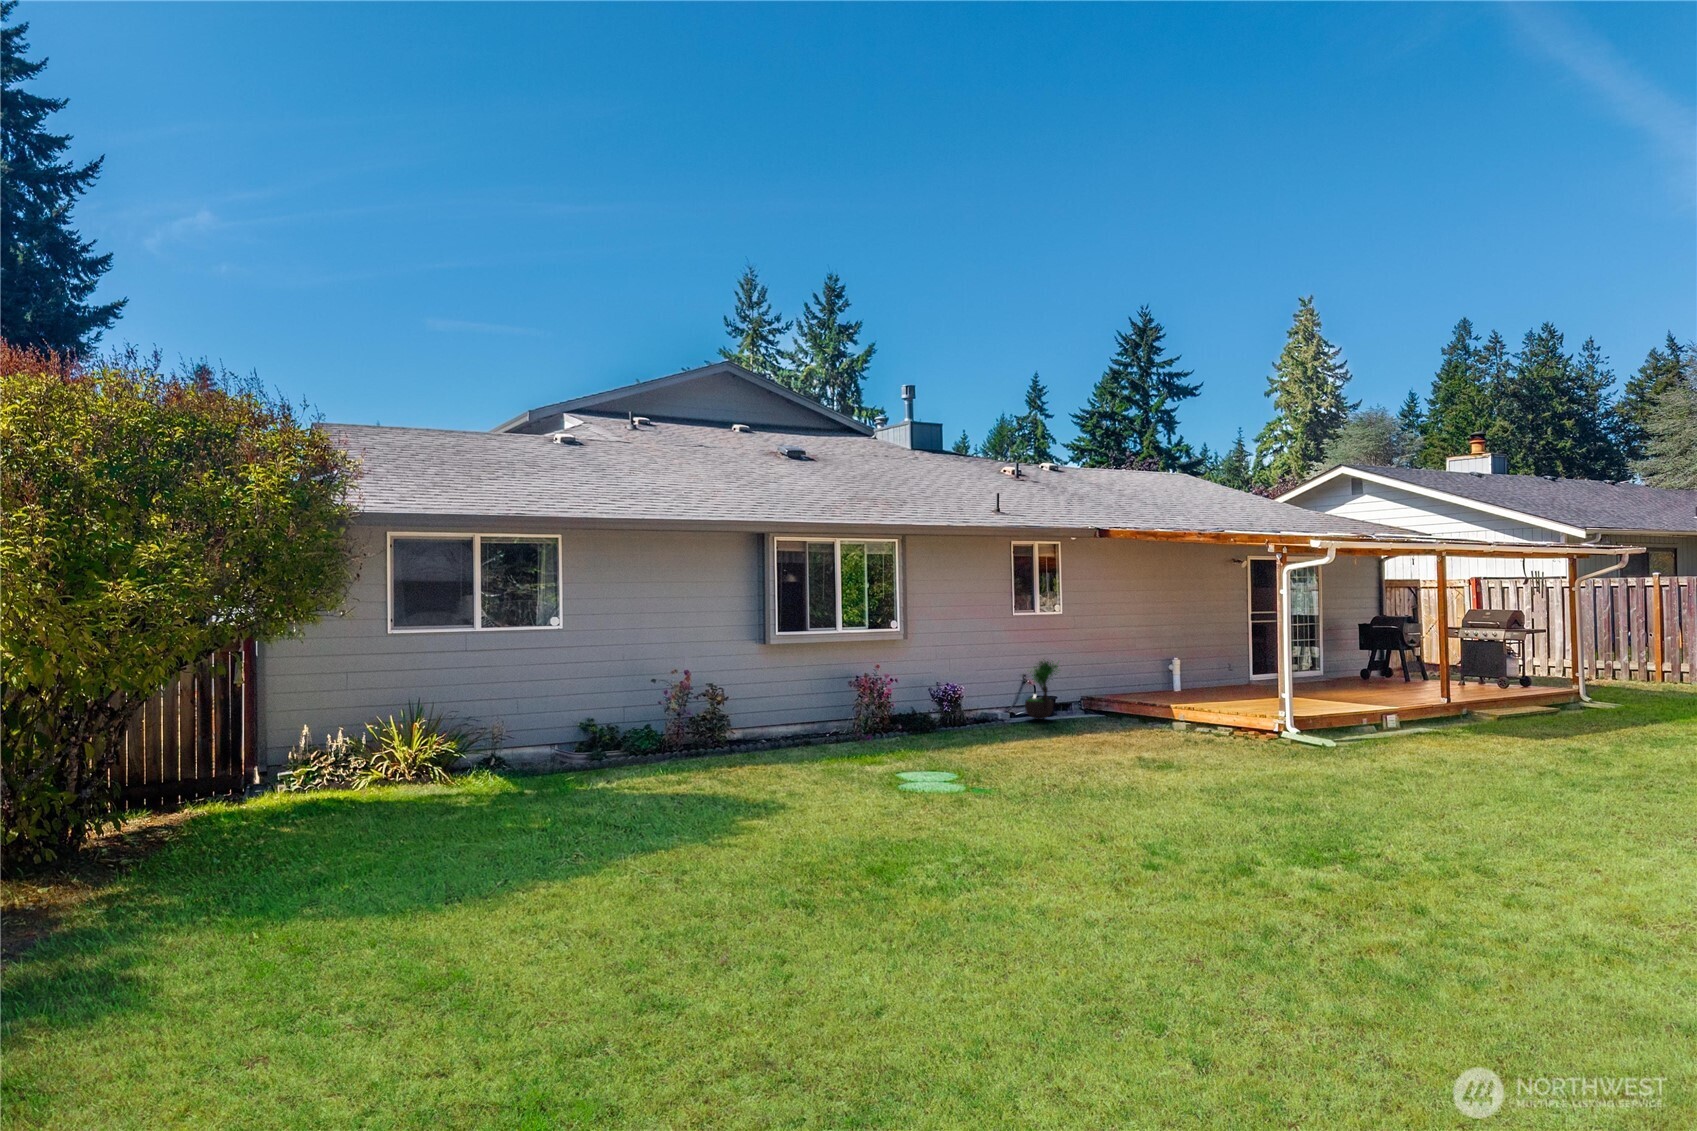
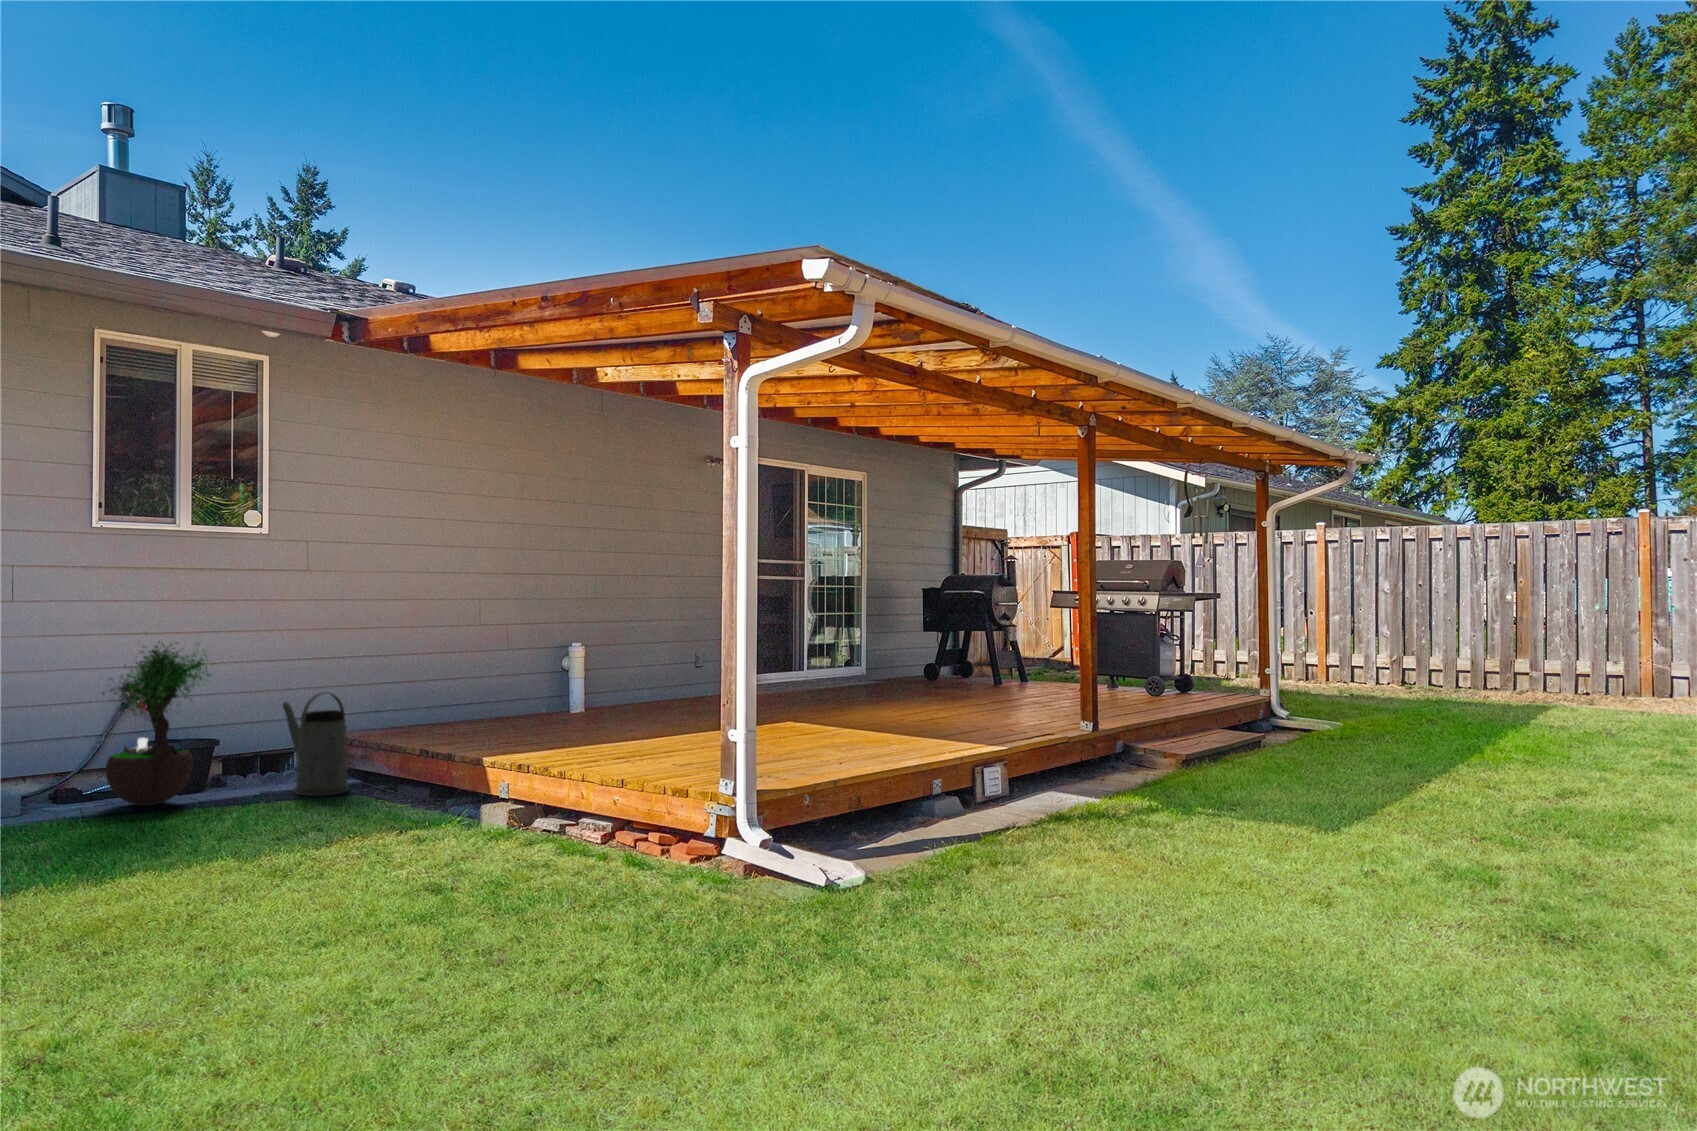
watering can: none [1073,678,1107,719] -> present [283,692,349,796]

